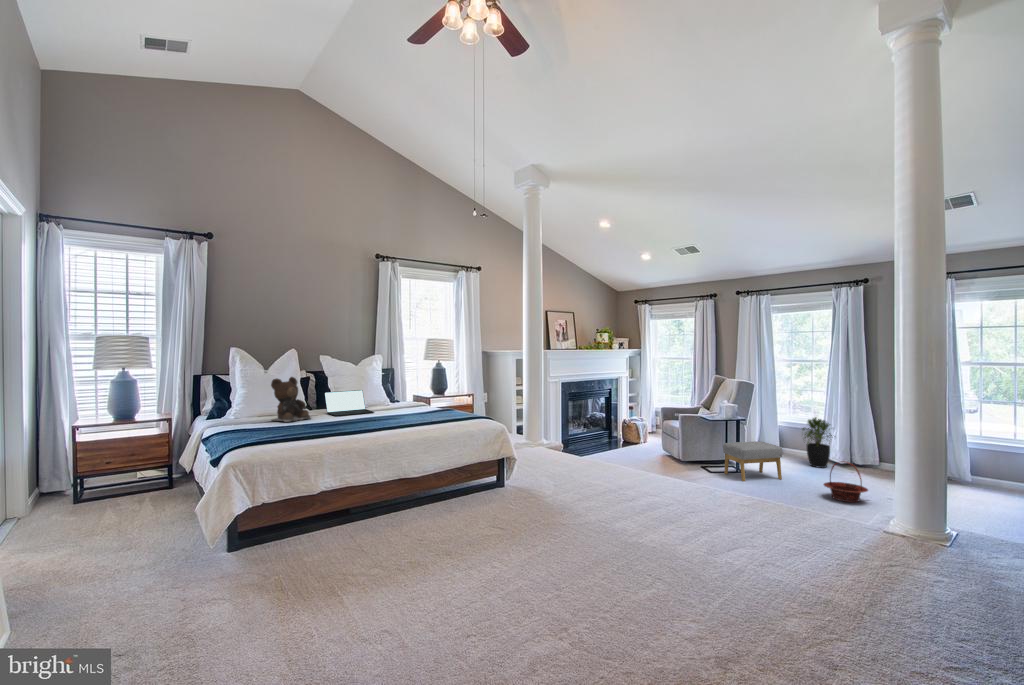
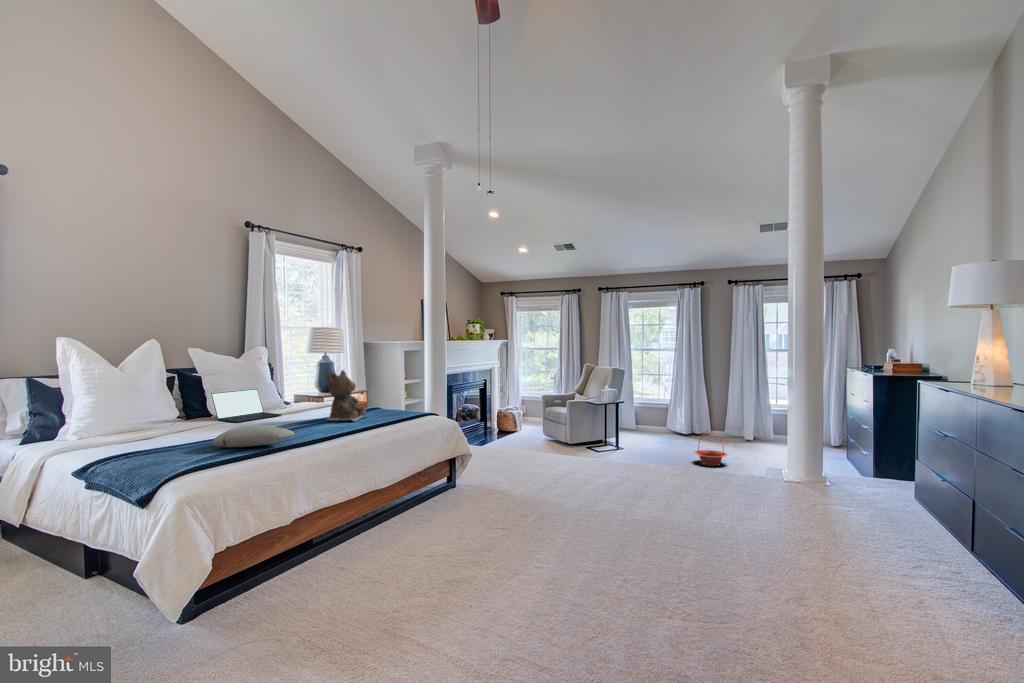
teddy bear: present [271,377,310,422] -> present [327,370,367,421]
potted plant: present [802,417,833,468] -> none [656,397,685,441]
pillow: none [284,420,342,436] -> present [213,427,295,447]
footstool: present [723,441,783,481] -> none [607,422,656,458]

